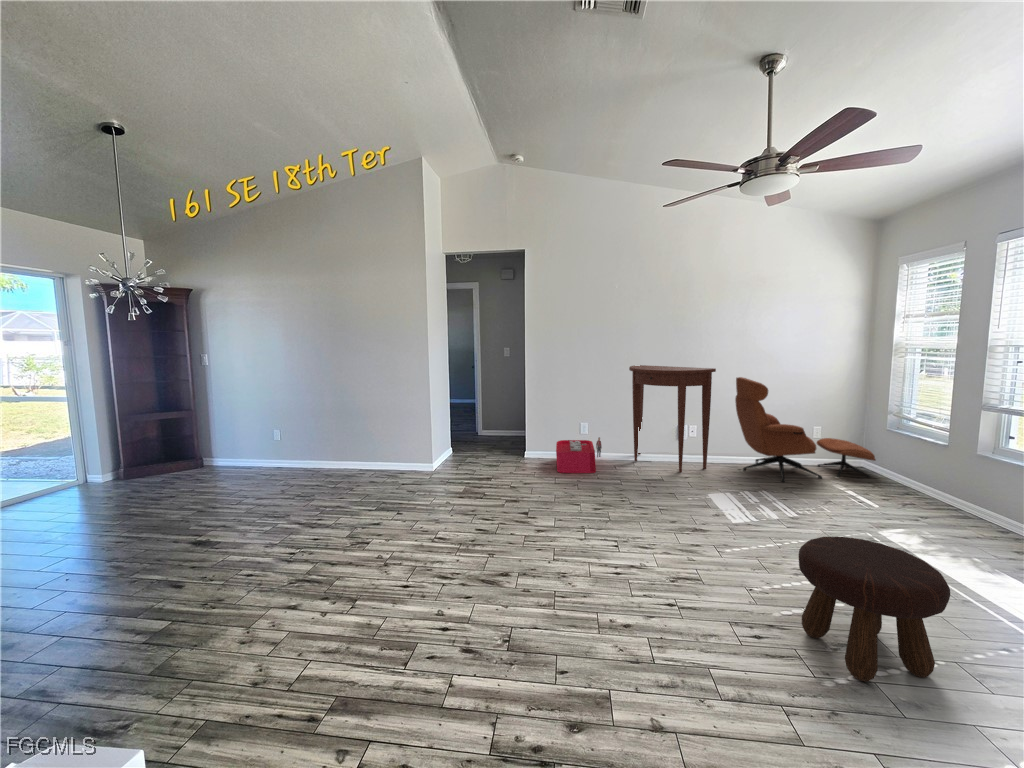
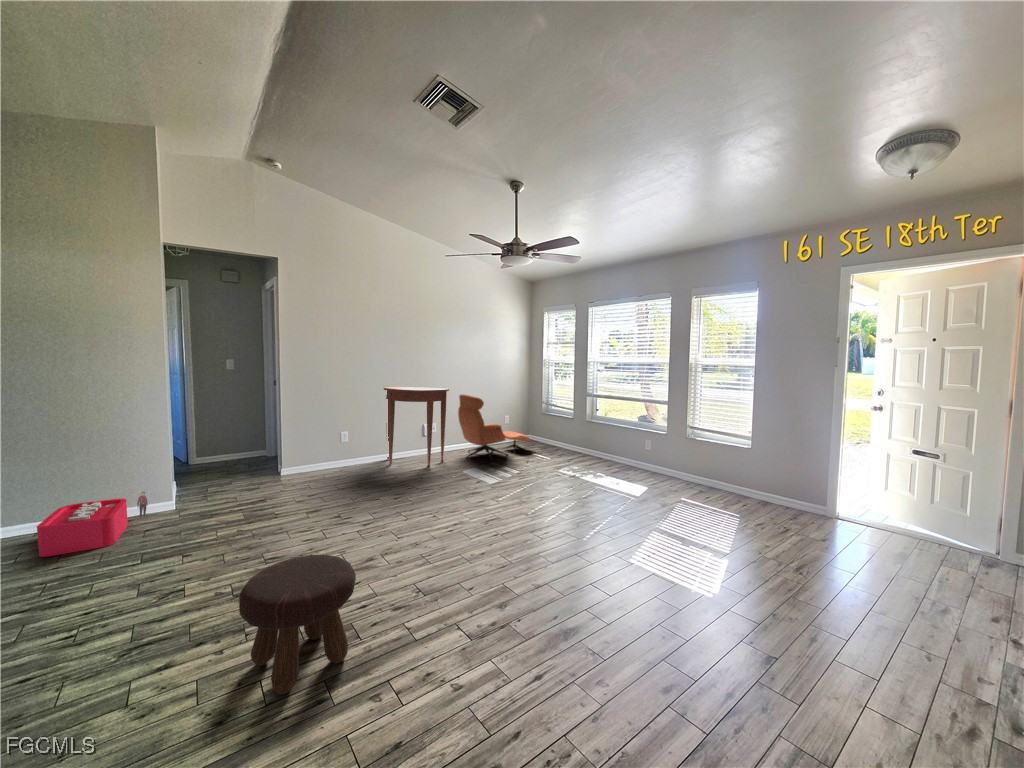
storage bin: present [556,437,602,473] -> present [37,492,148,557]
footstool: present [799,537,950,682] -> present [239,555,356,695]

